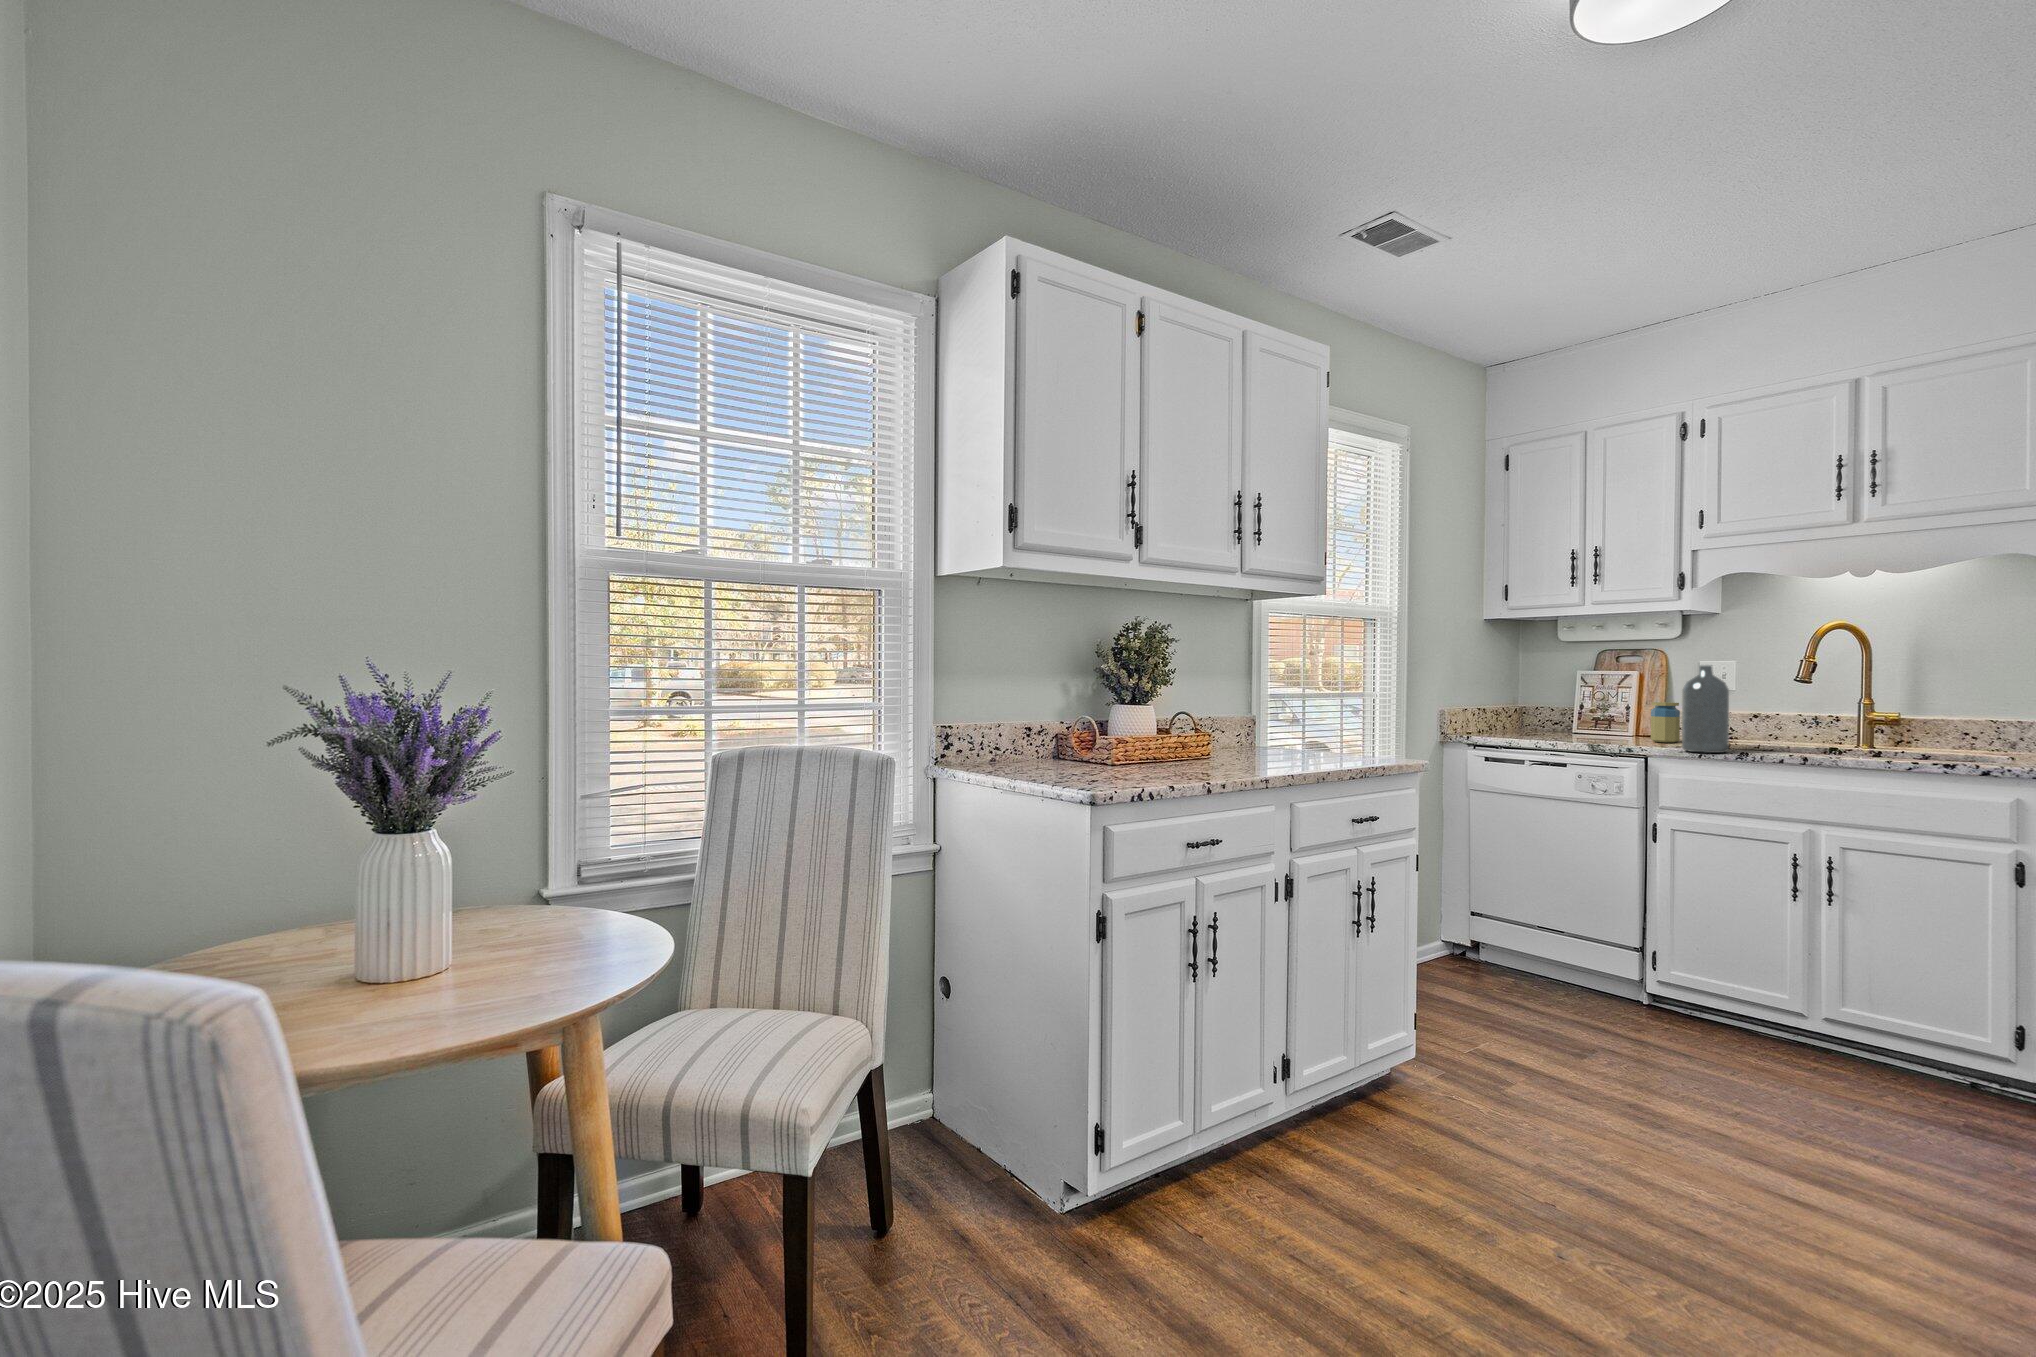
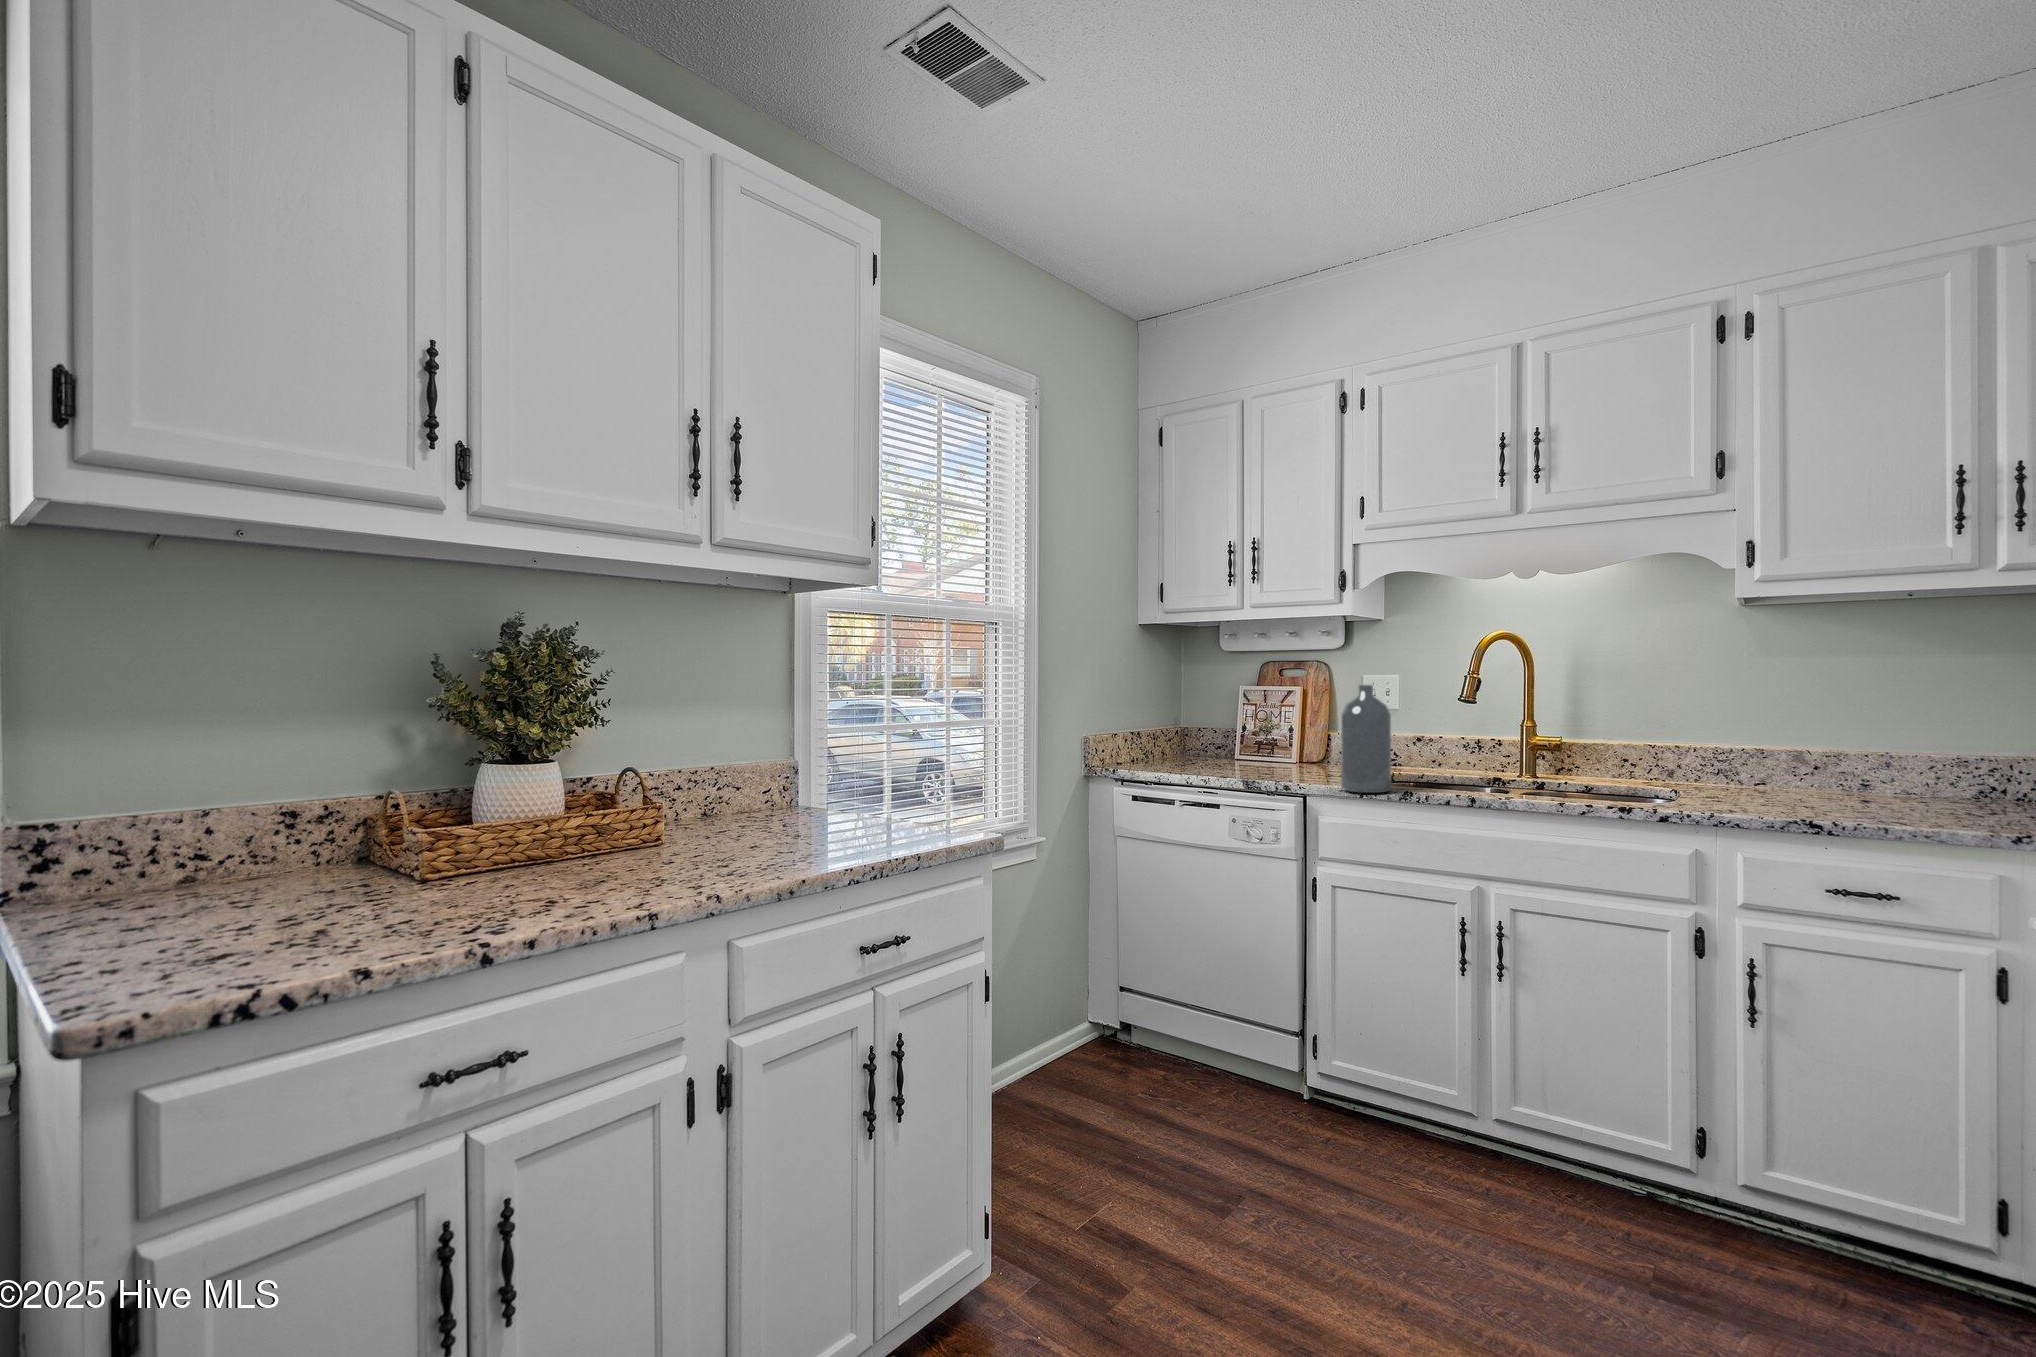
jar: present [1651,702,1680,742] -> none [1311,726,1341,775]

